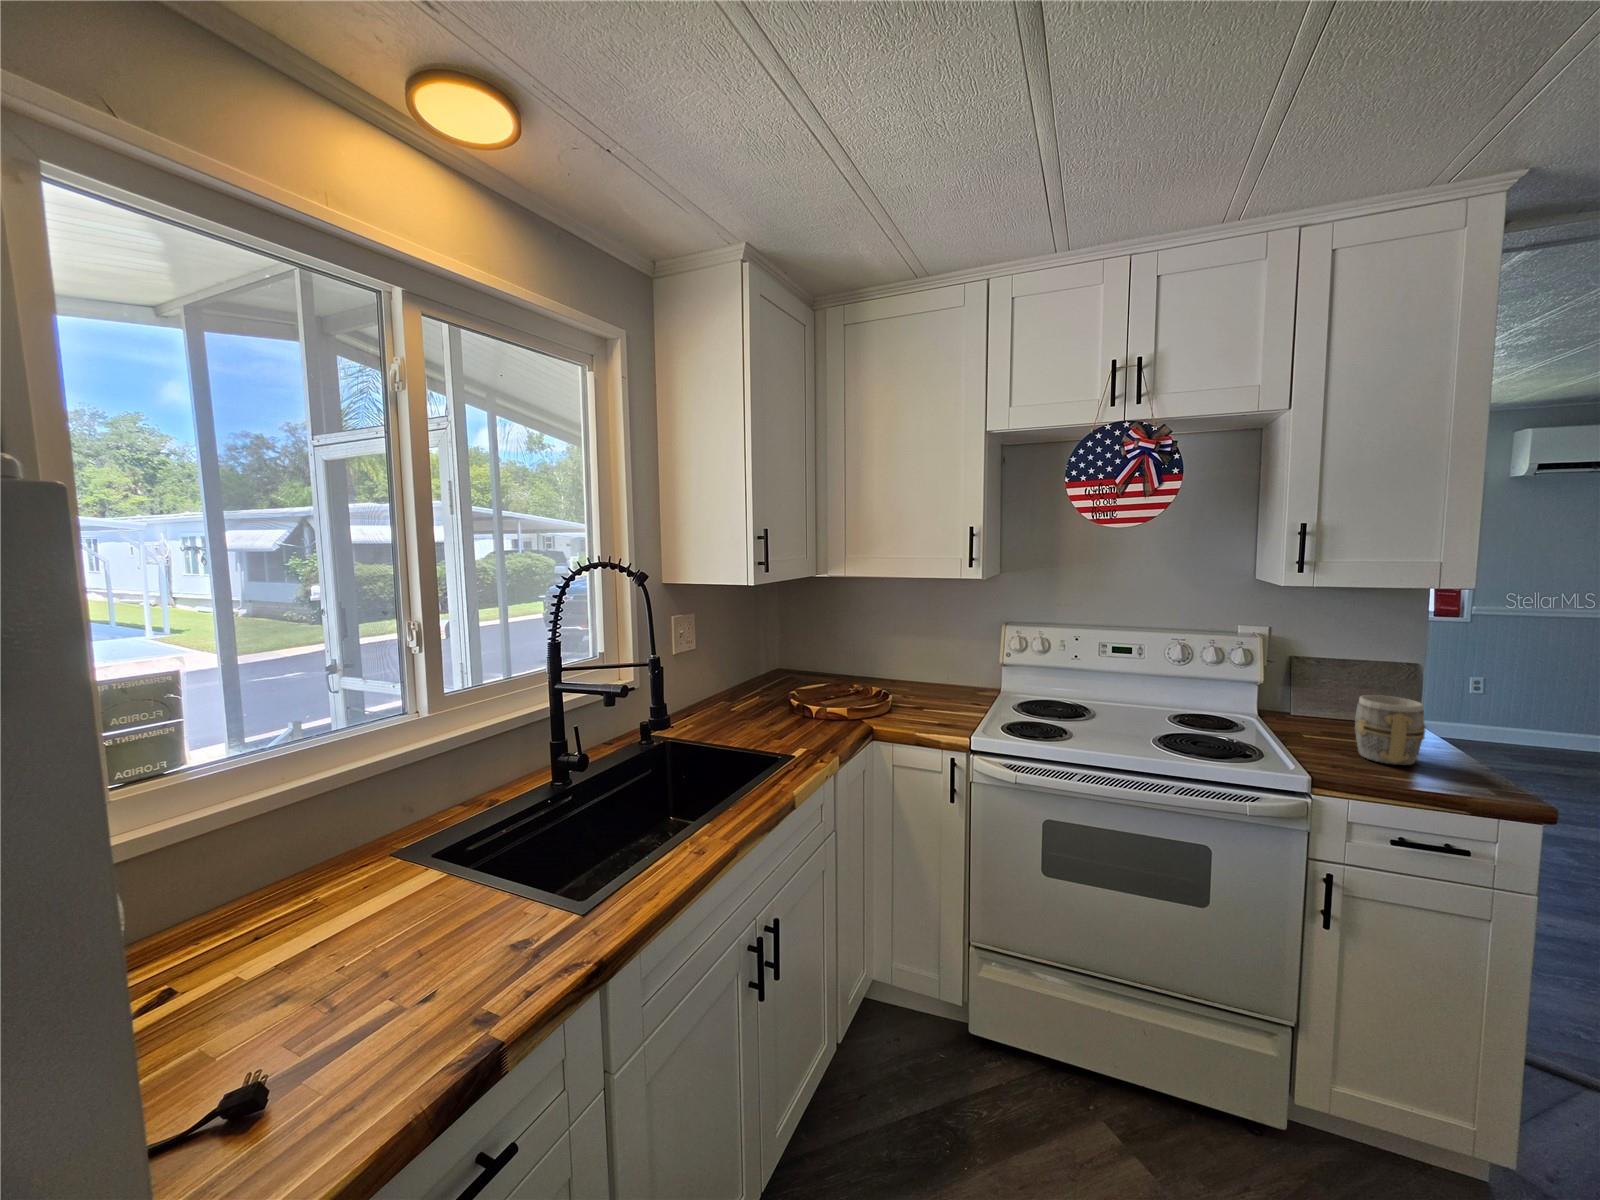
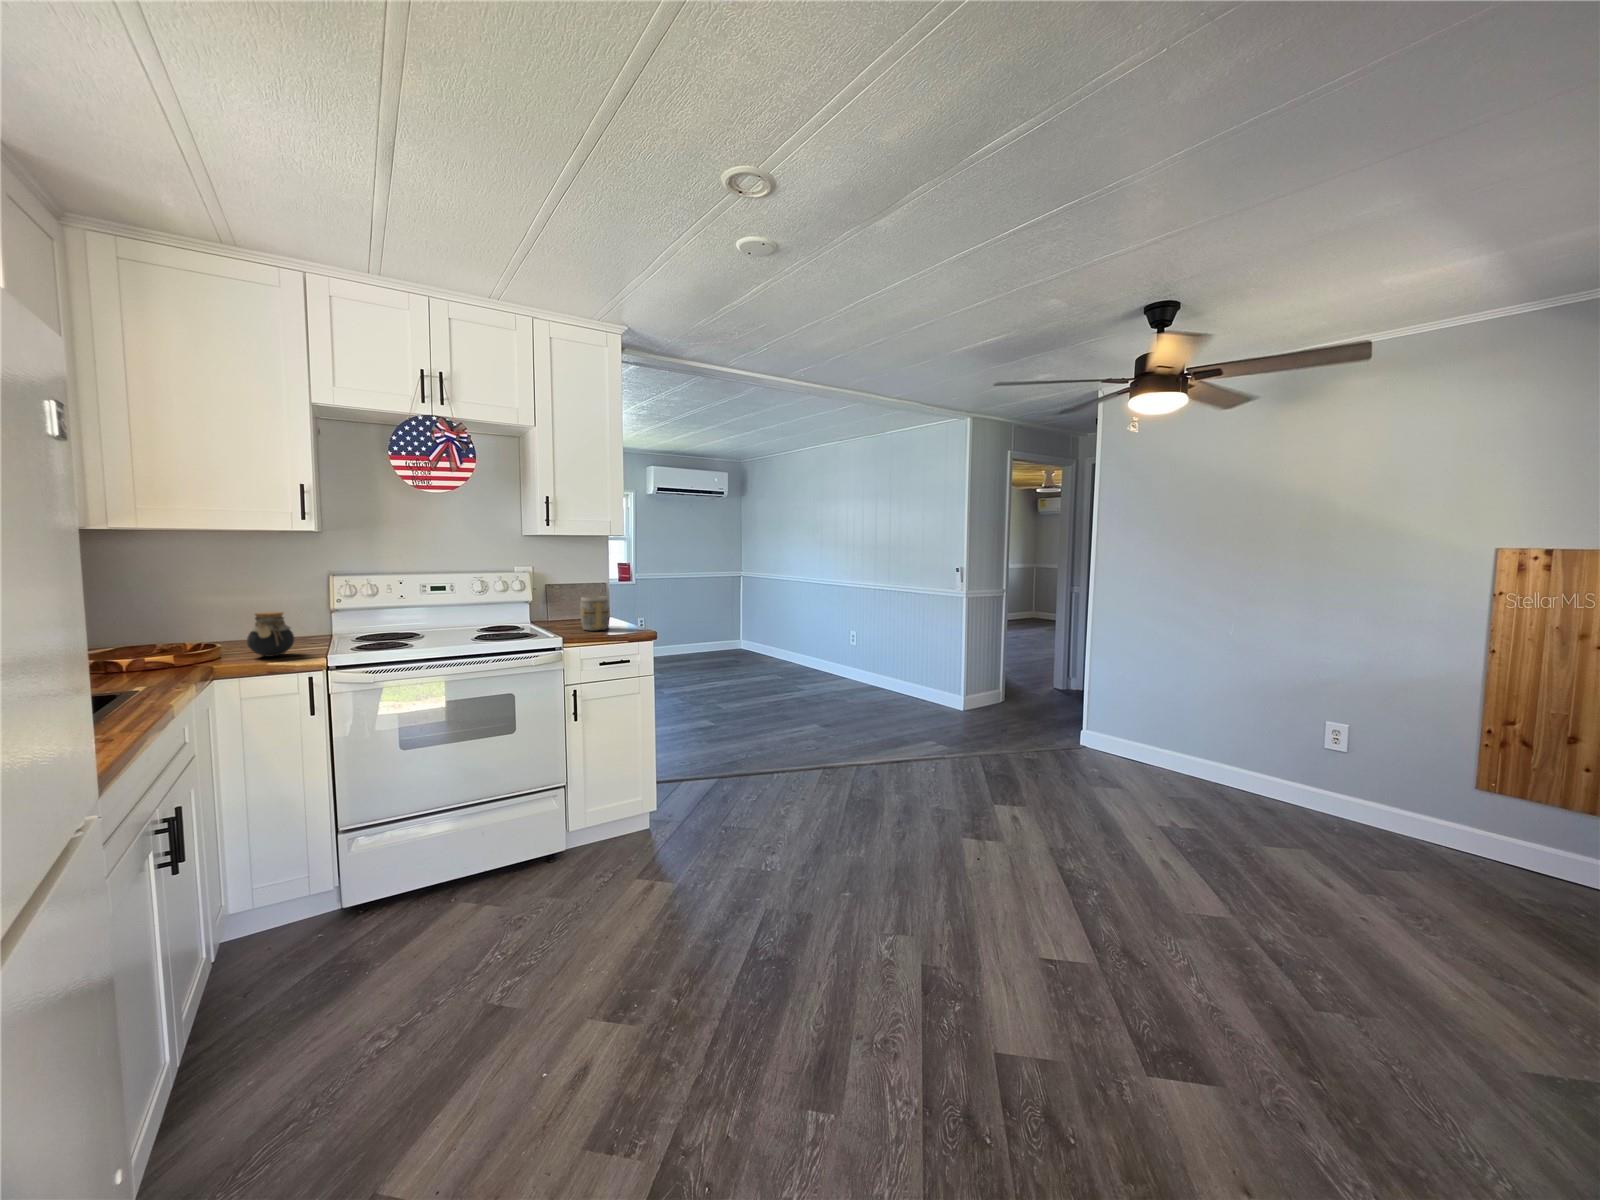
jar: none [905,672,946,723] -> present [247,612,294,657]

